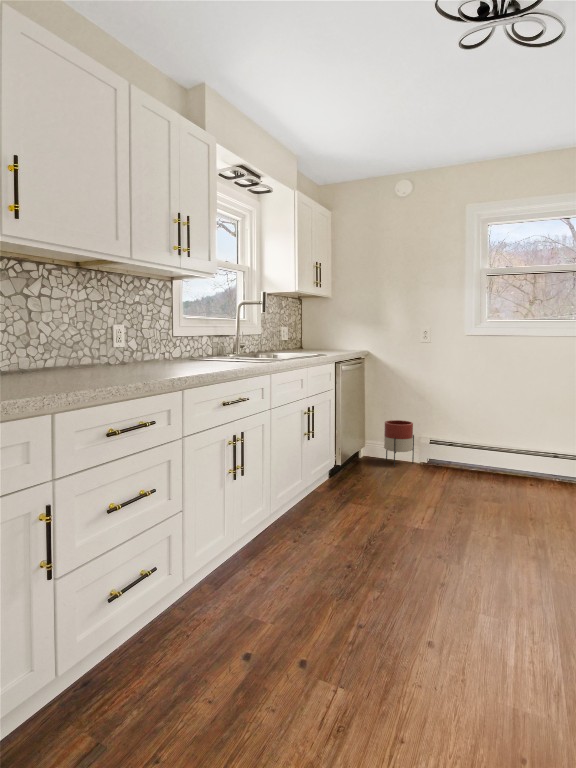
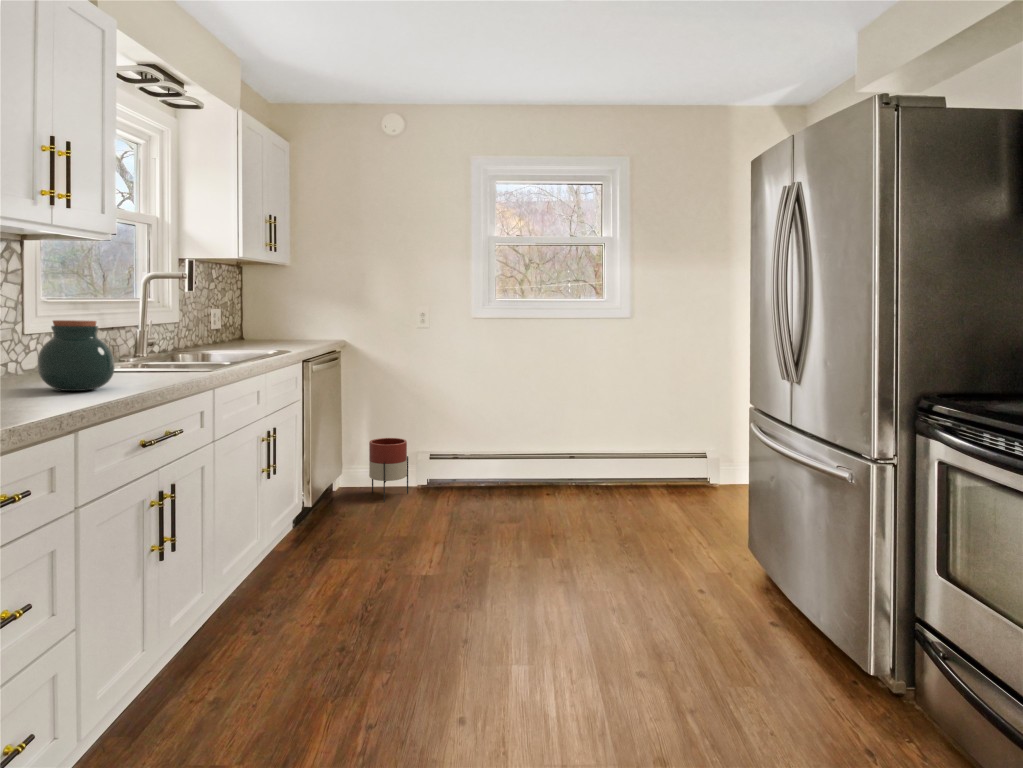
jar: none [172,324,212,367] -> present [38,320,115,391]

